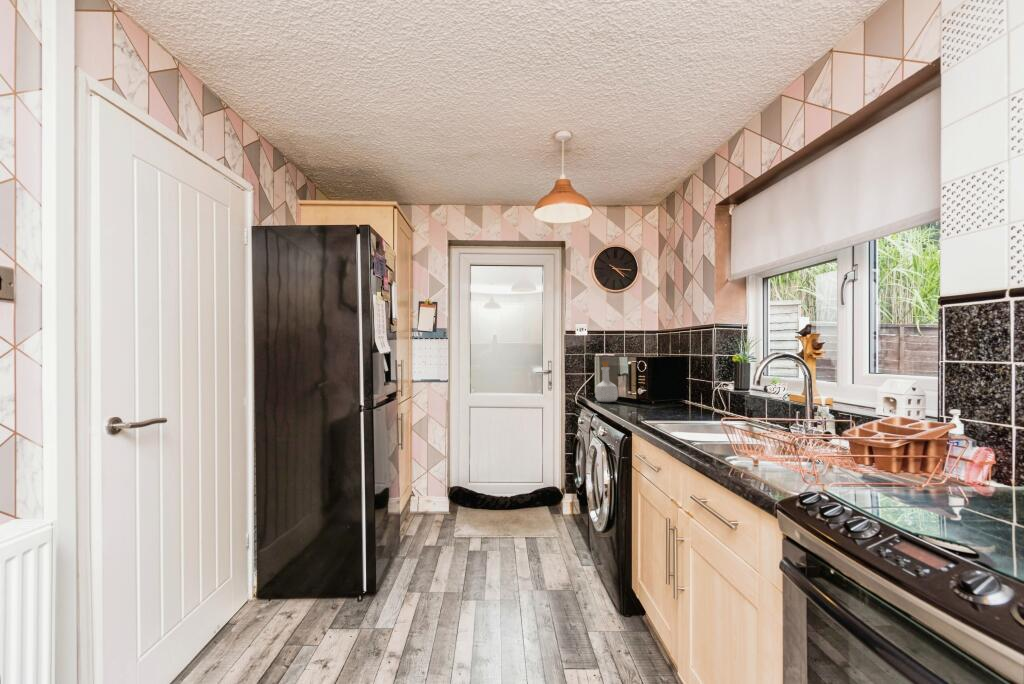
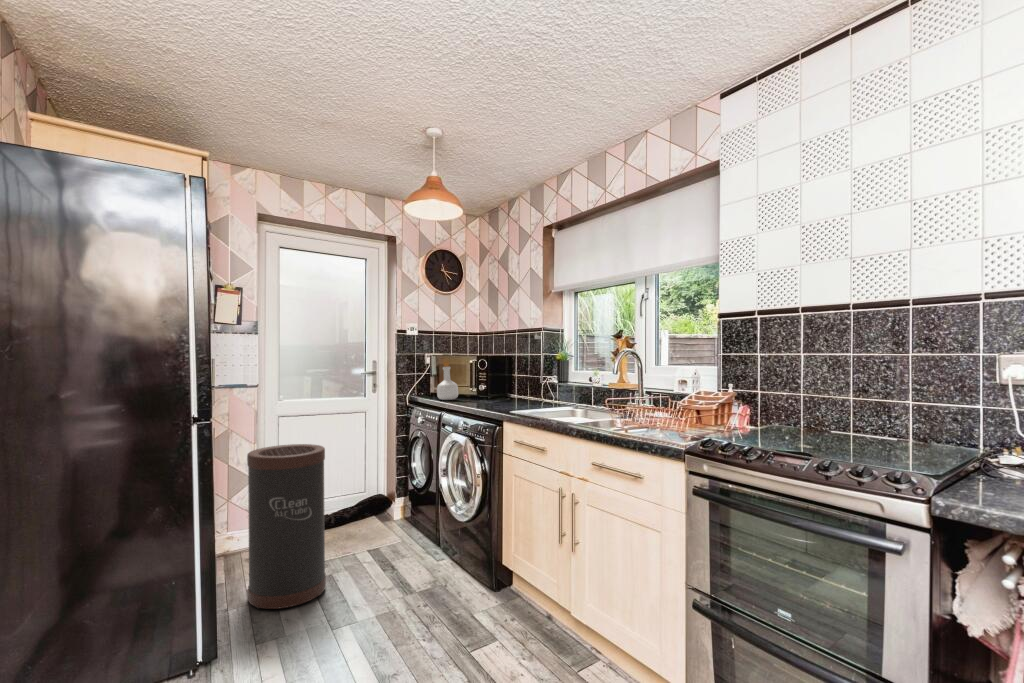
trash can: none [396,437,464,591] -> present [247,444,326,609]

